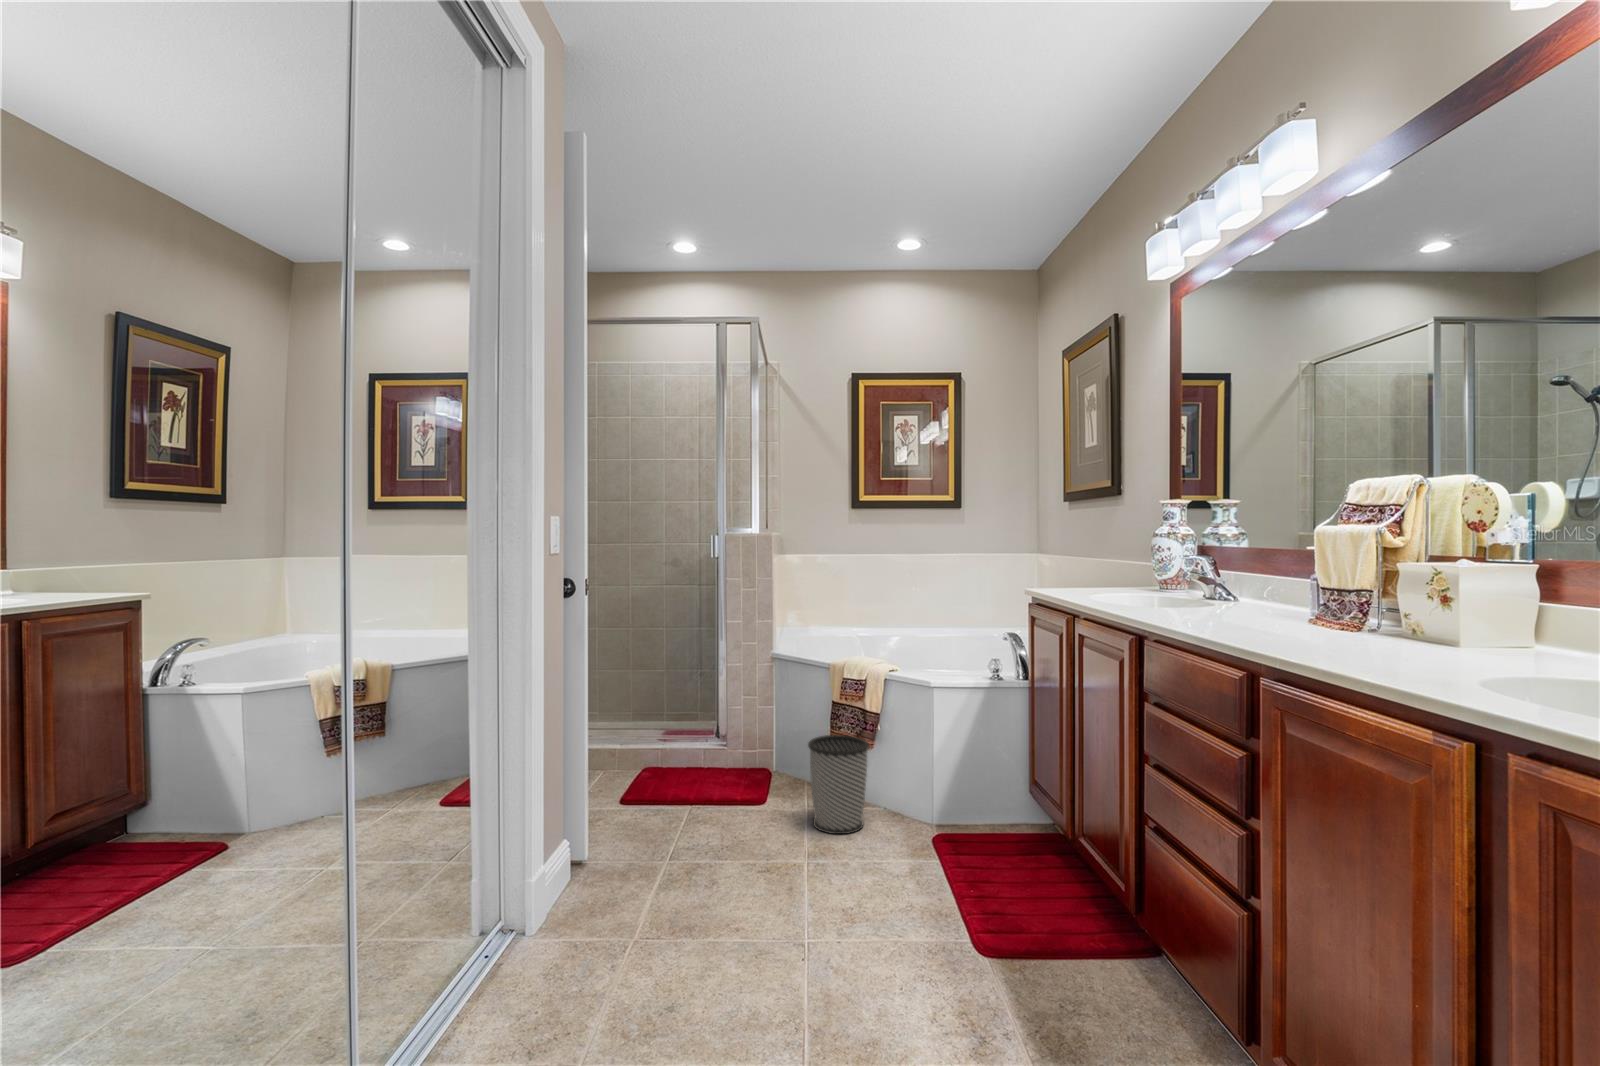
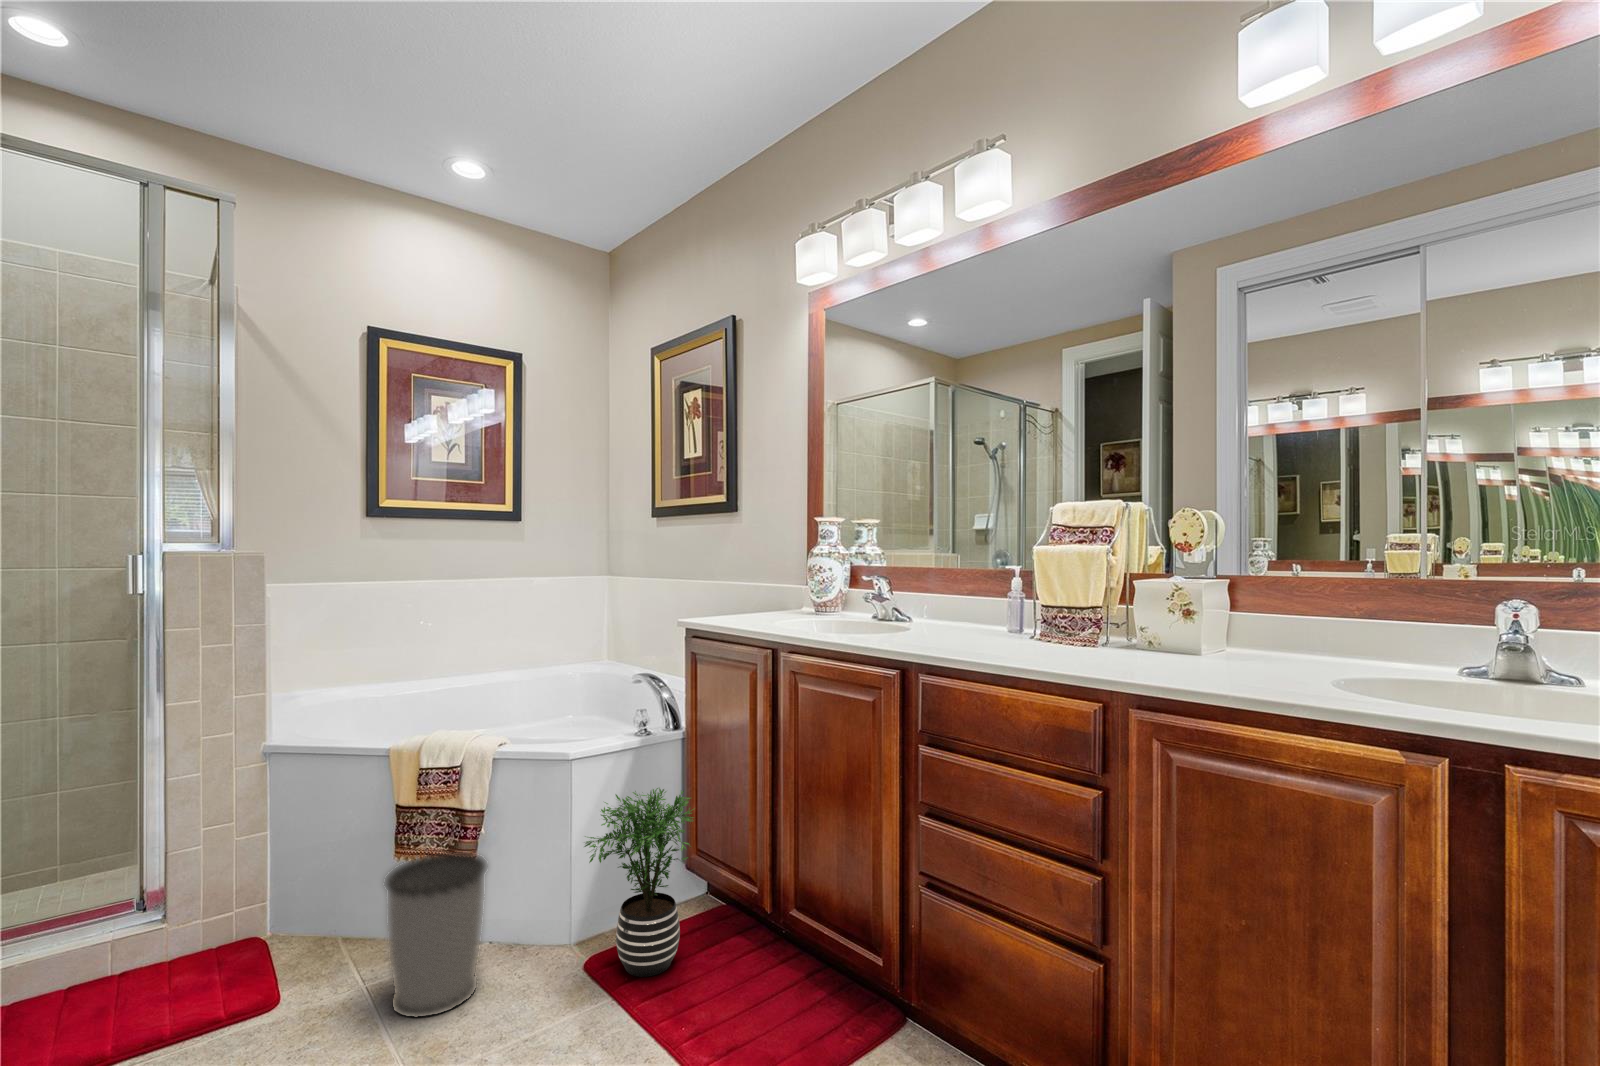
potted plant: none [924,716,1023,860] -> present [584,788,694,977]

